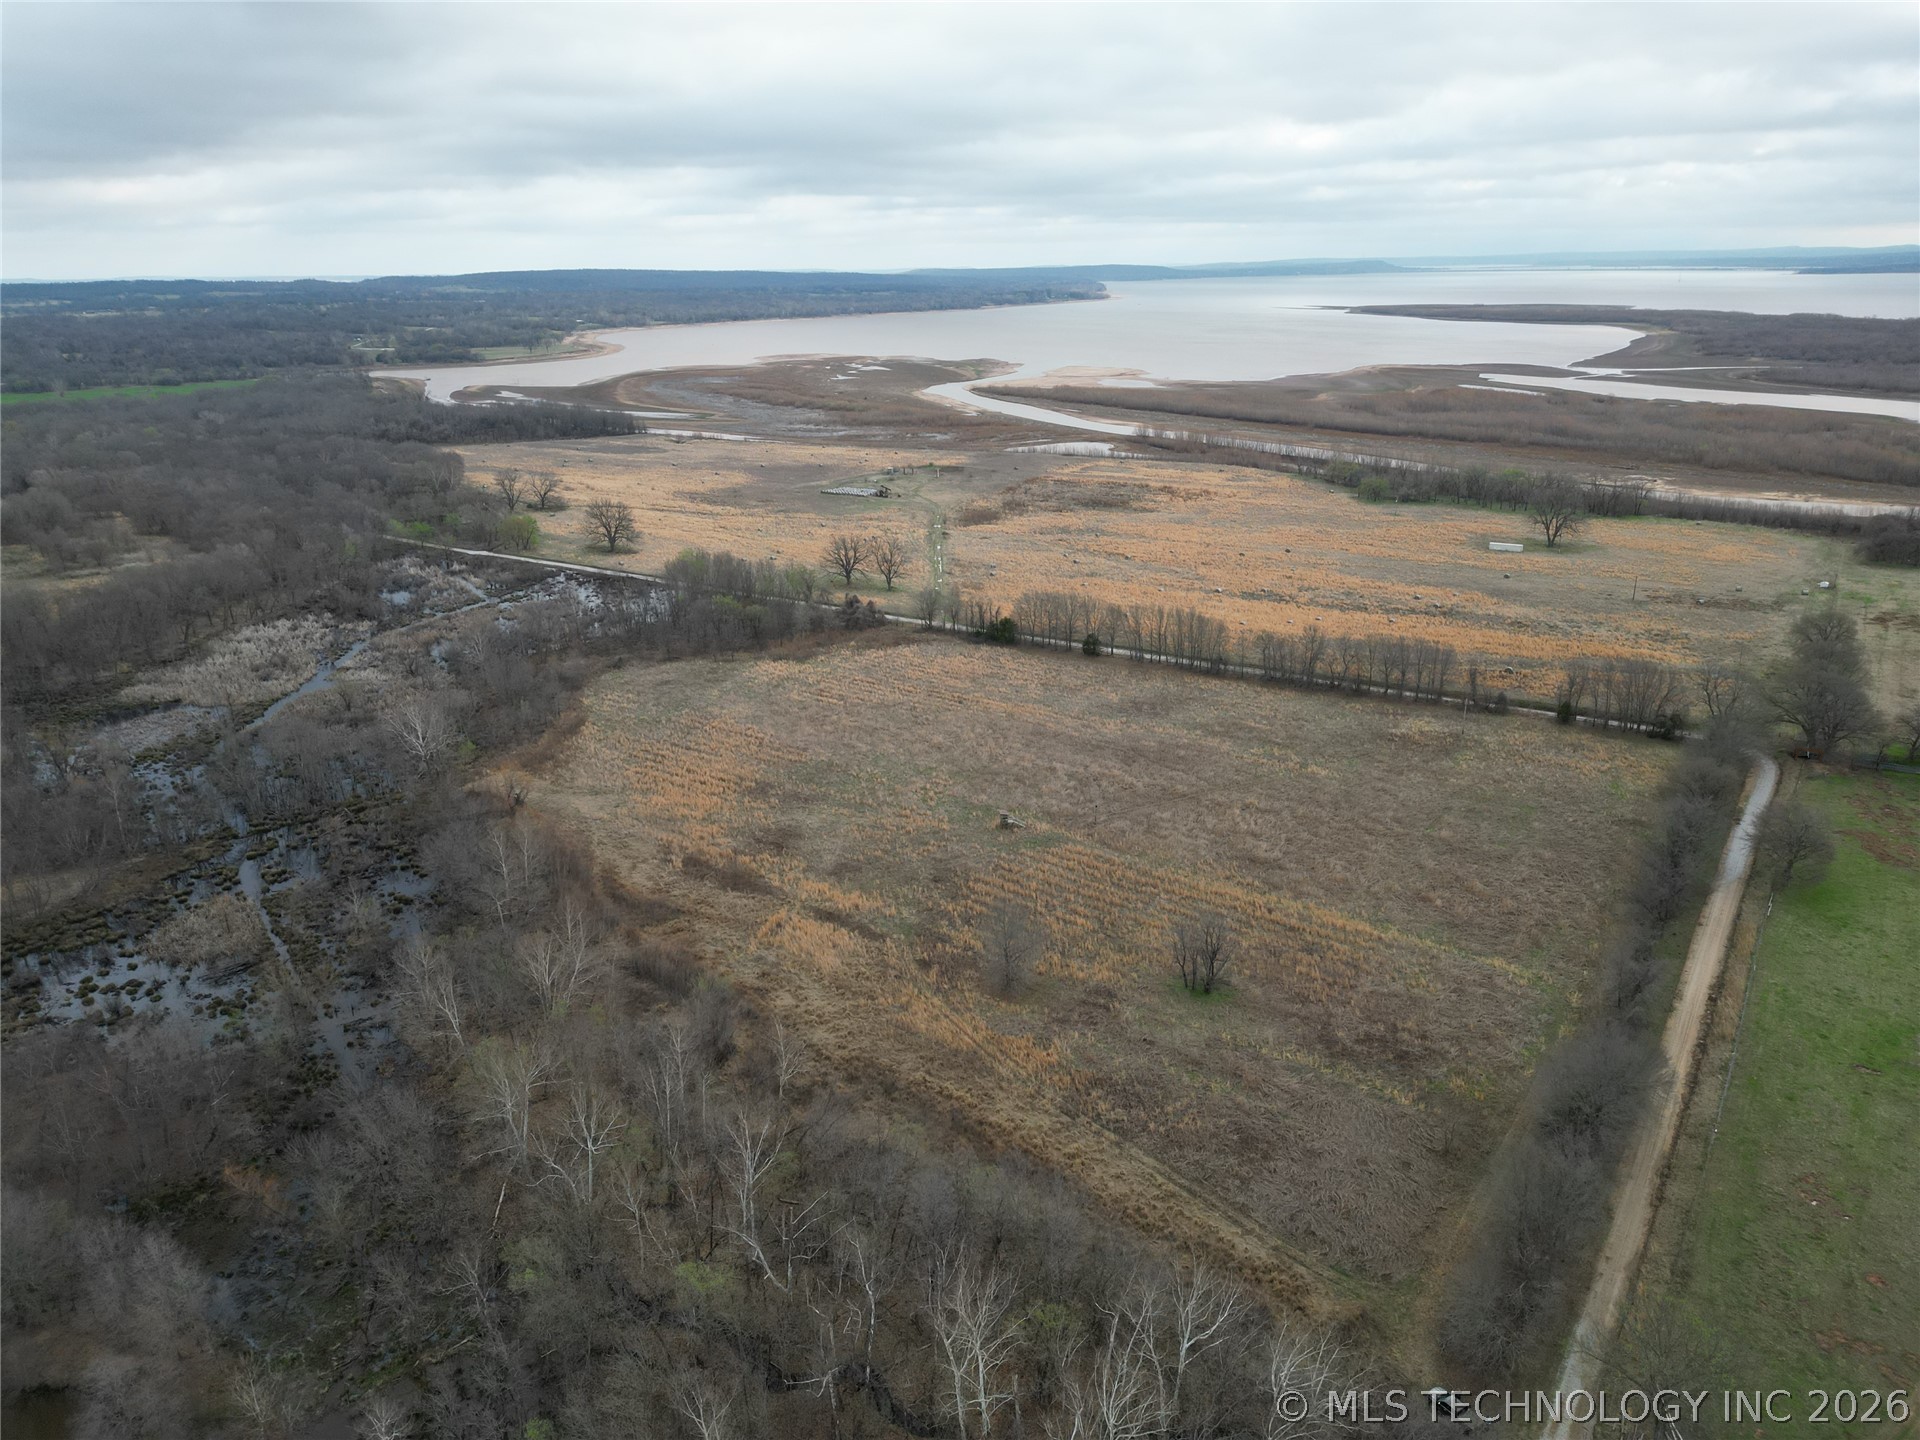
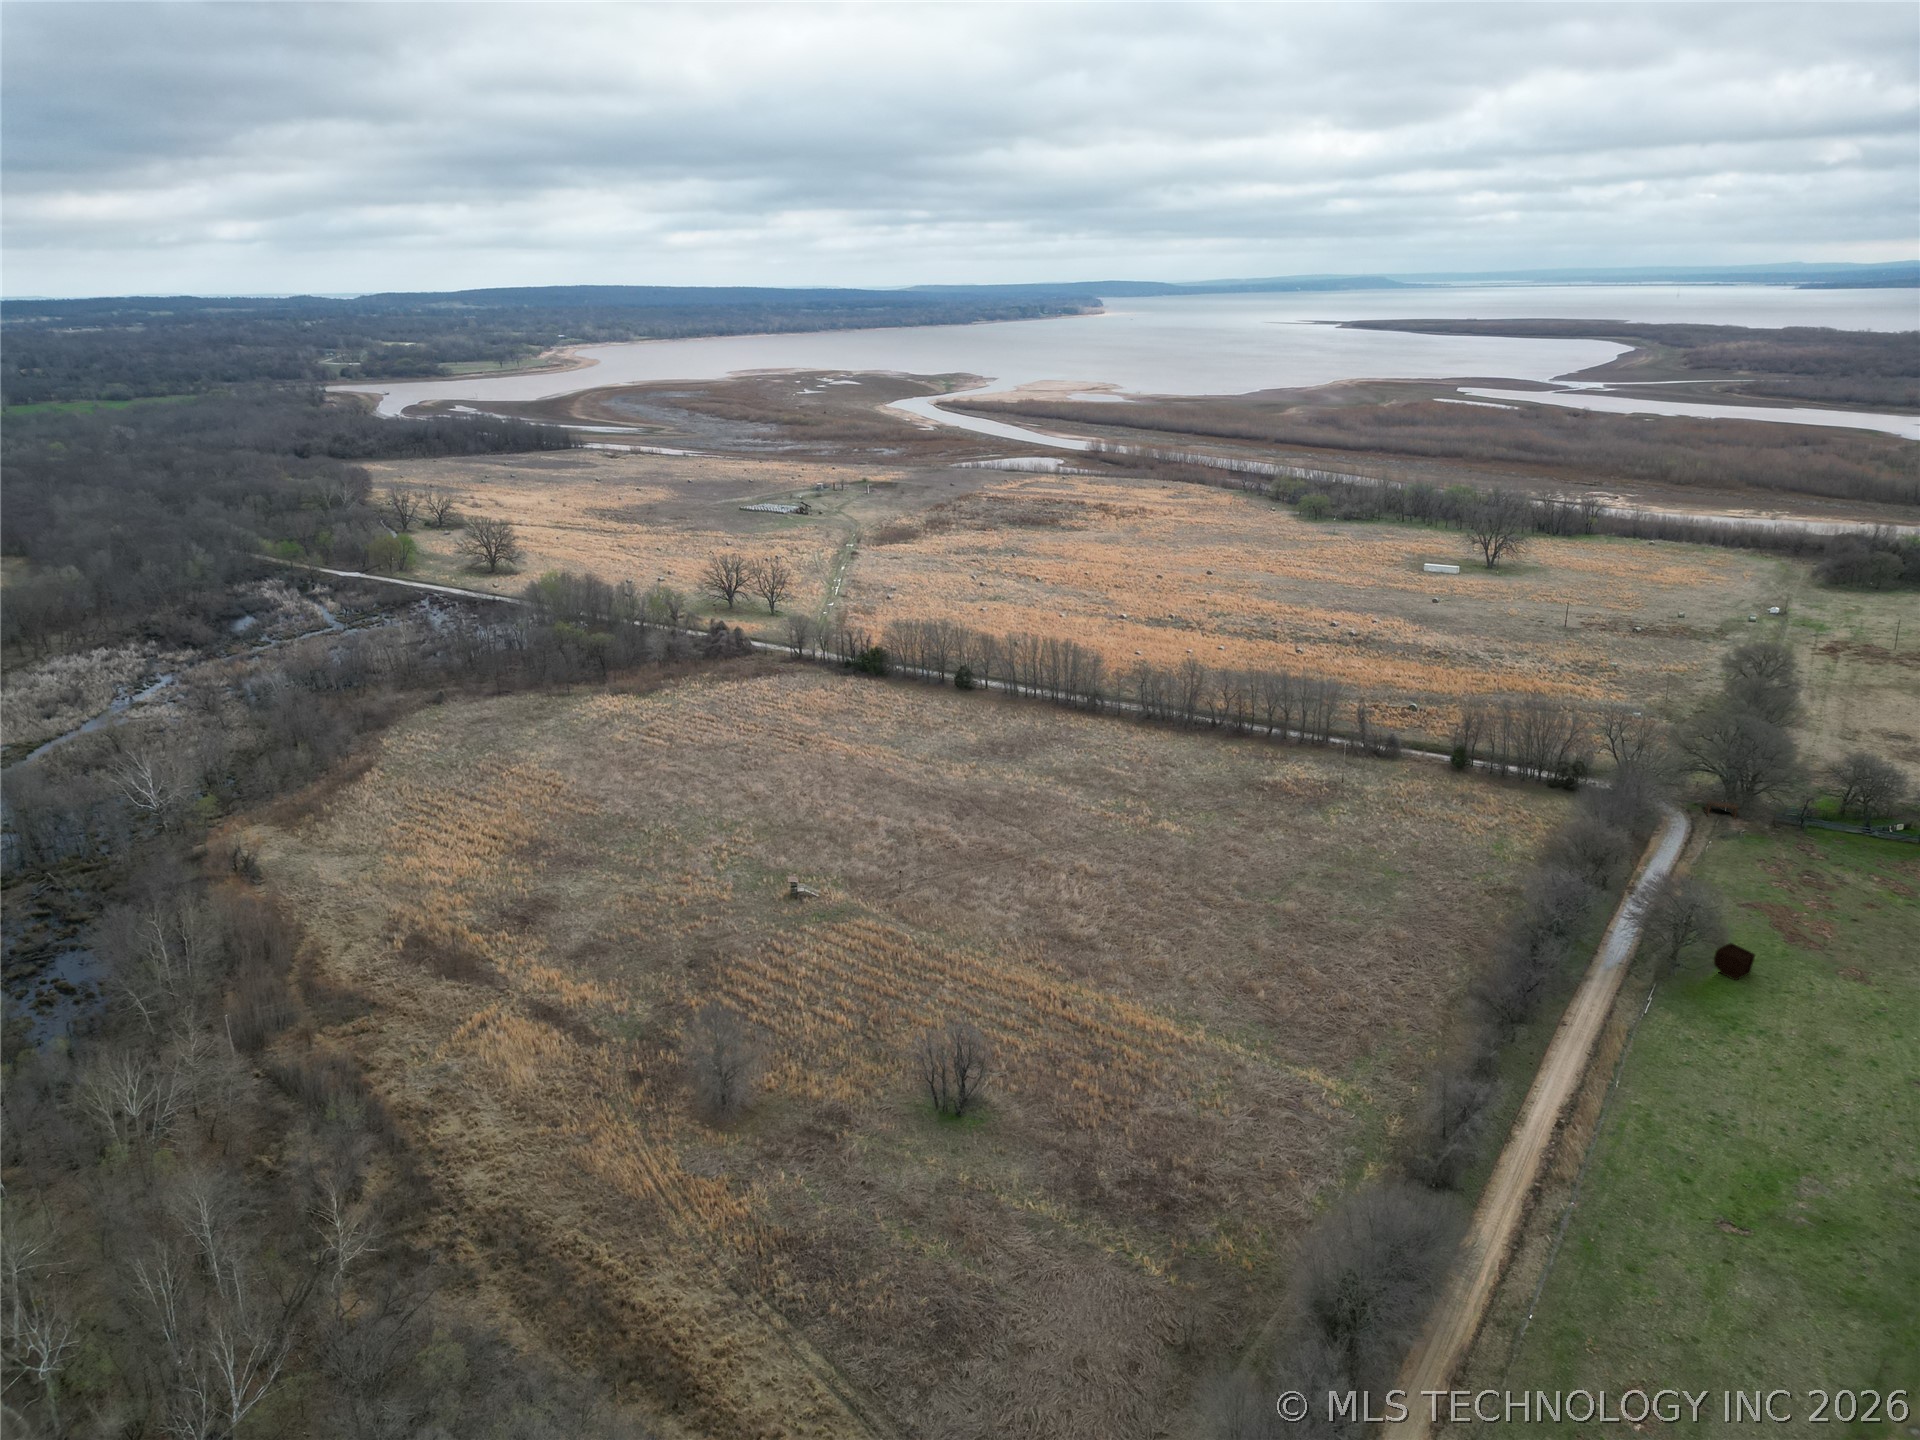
wooden crate: none [1824,857,1864,889] -> present [1714,943,1755,980]

